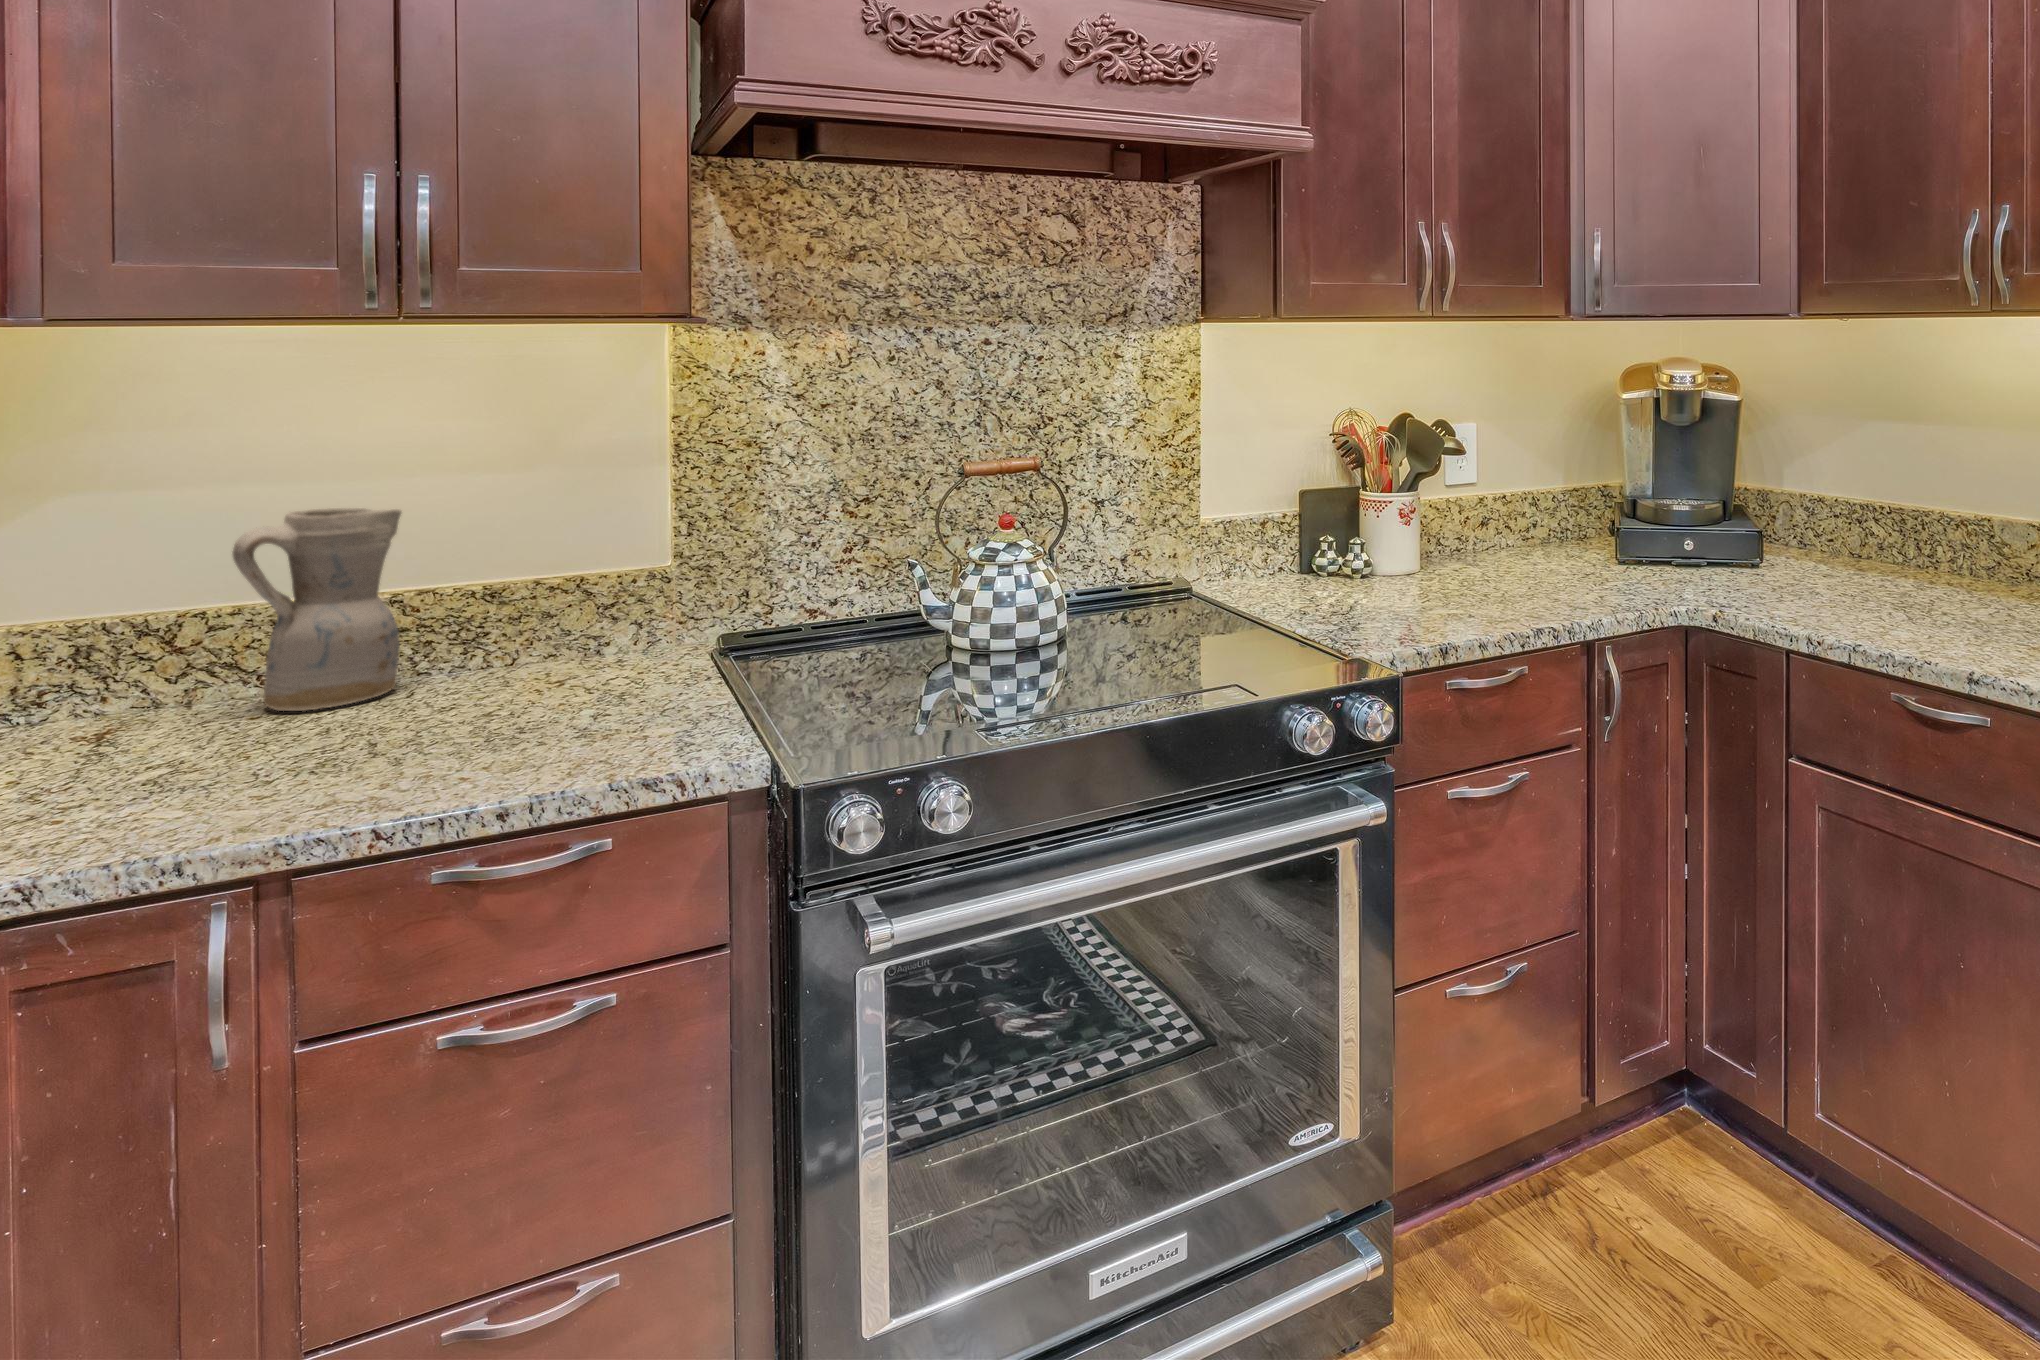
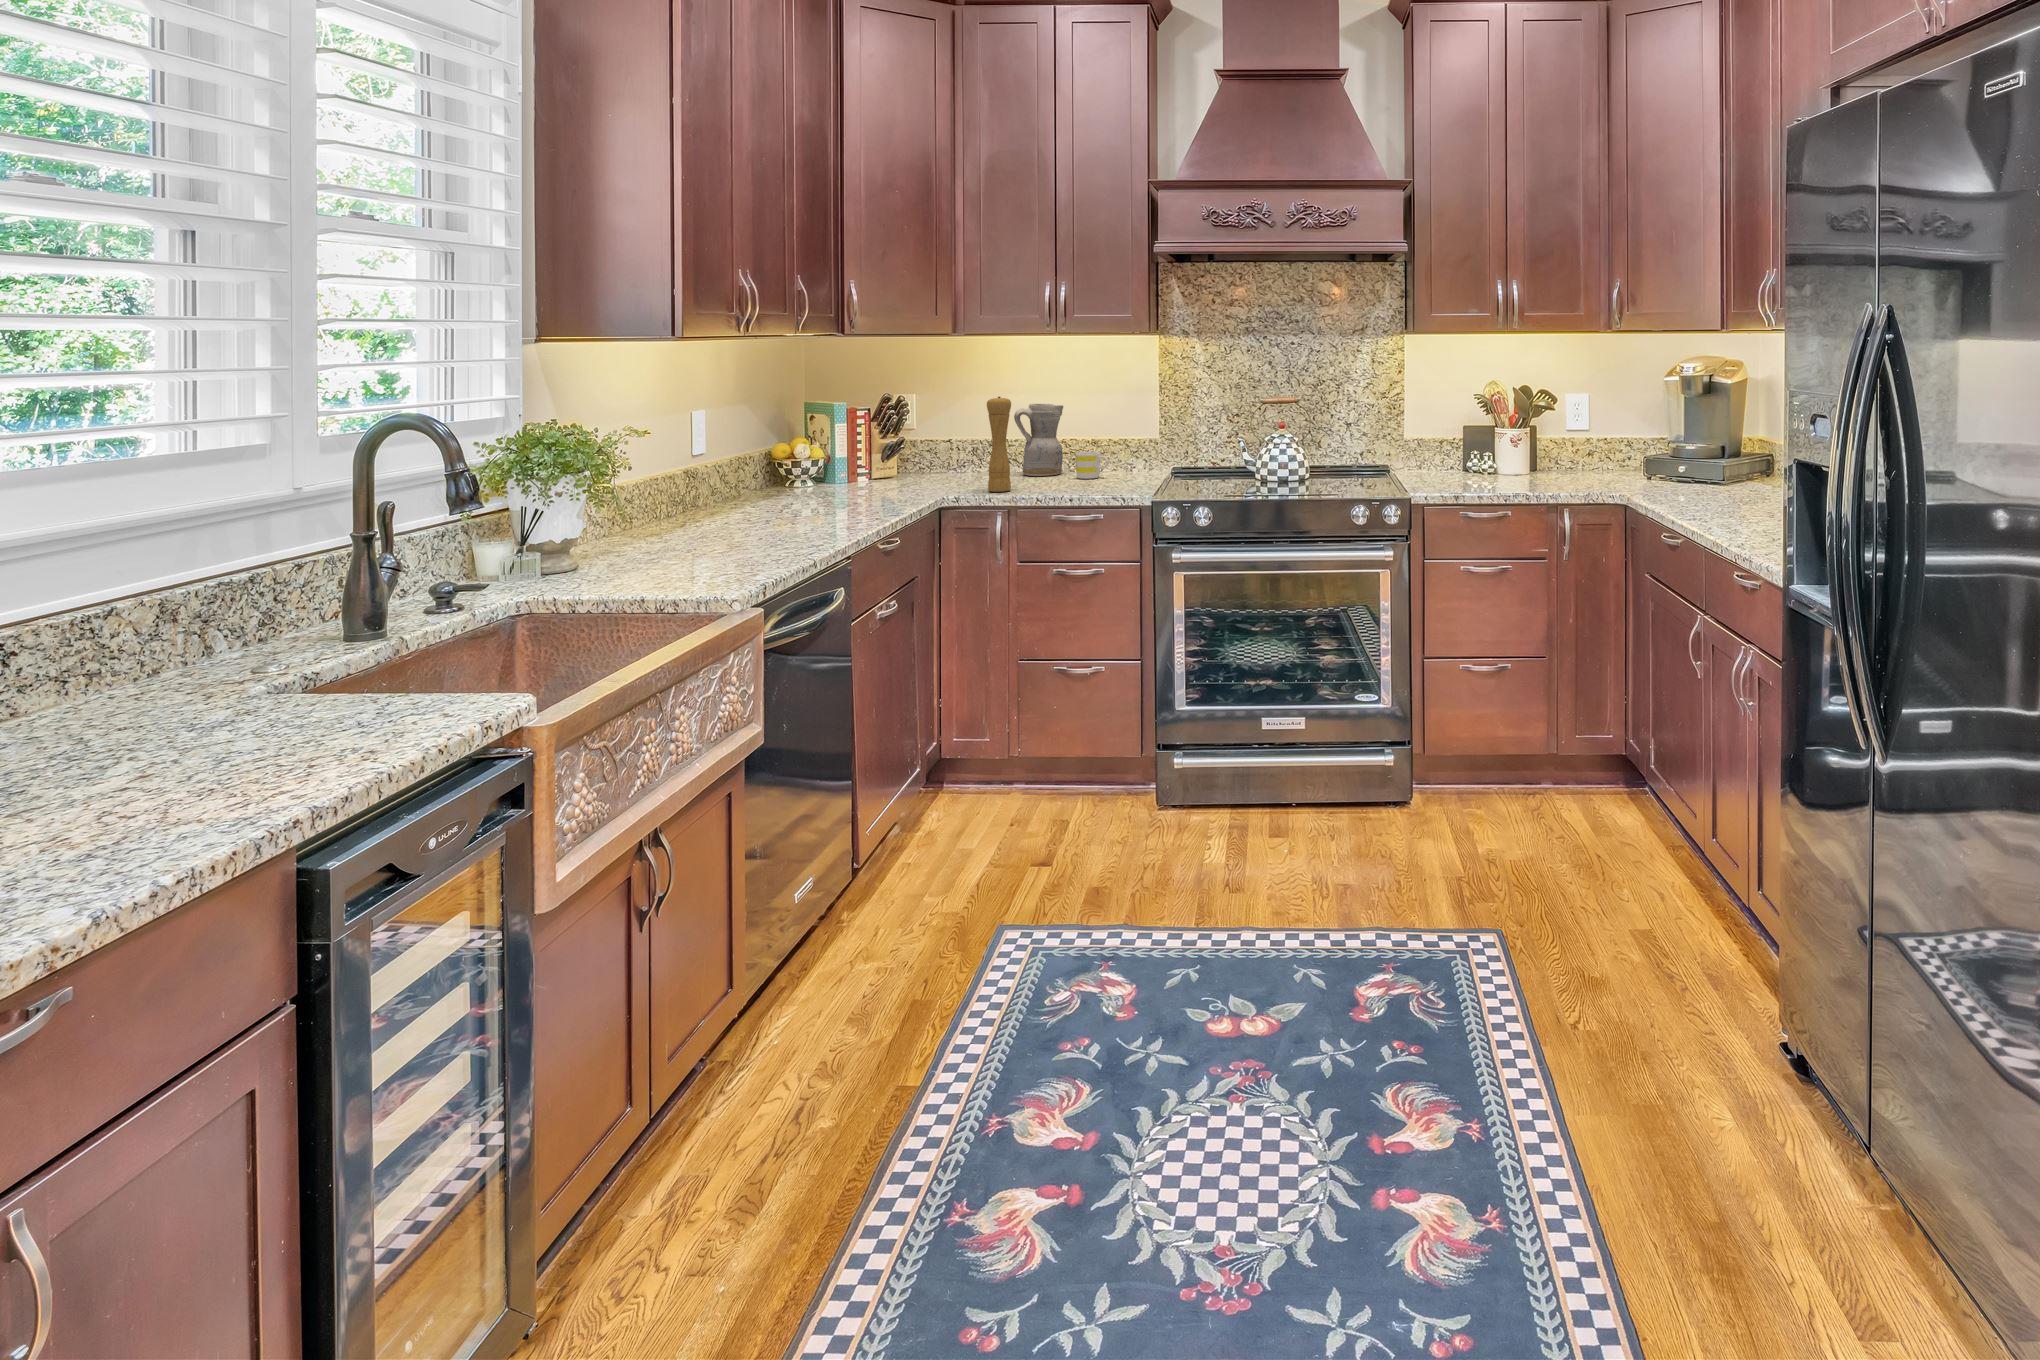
pepper mill: none [129,505,231,811] -> present [987,397,1011,492]
mug: none [448,624,556,702] -> present [1075,452,1109,479]

